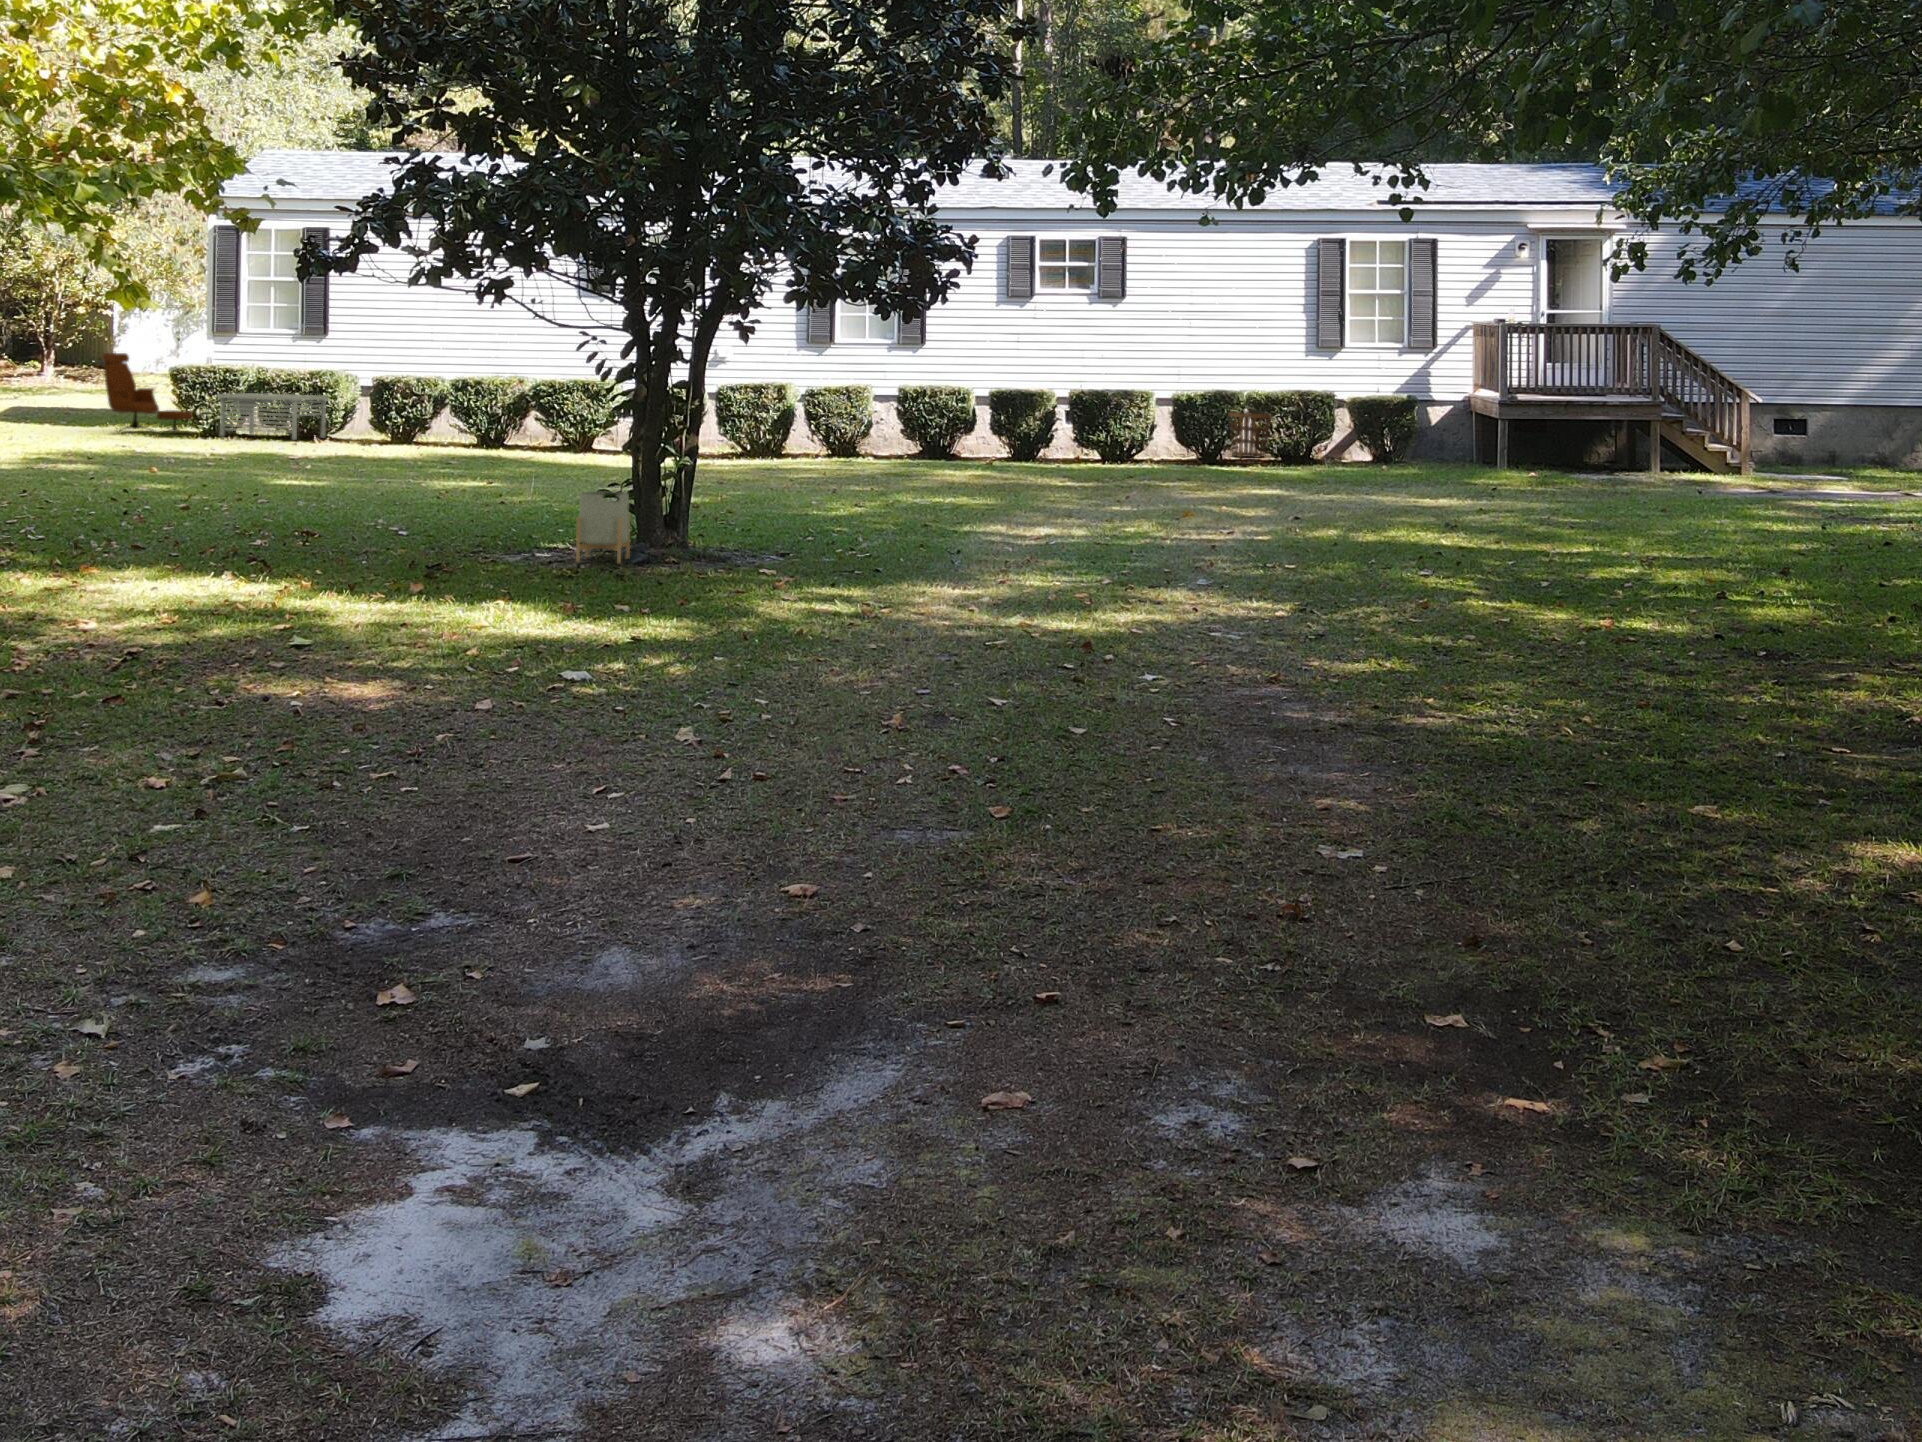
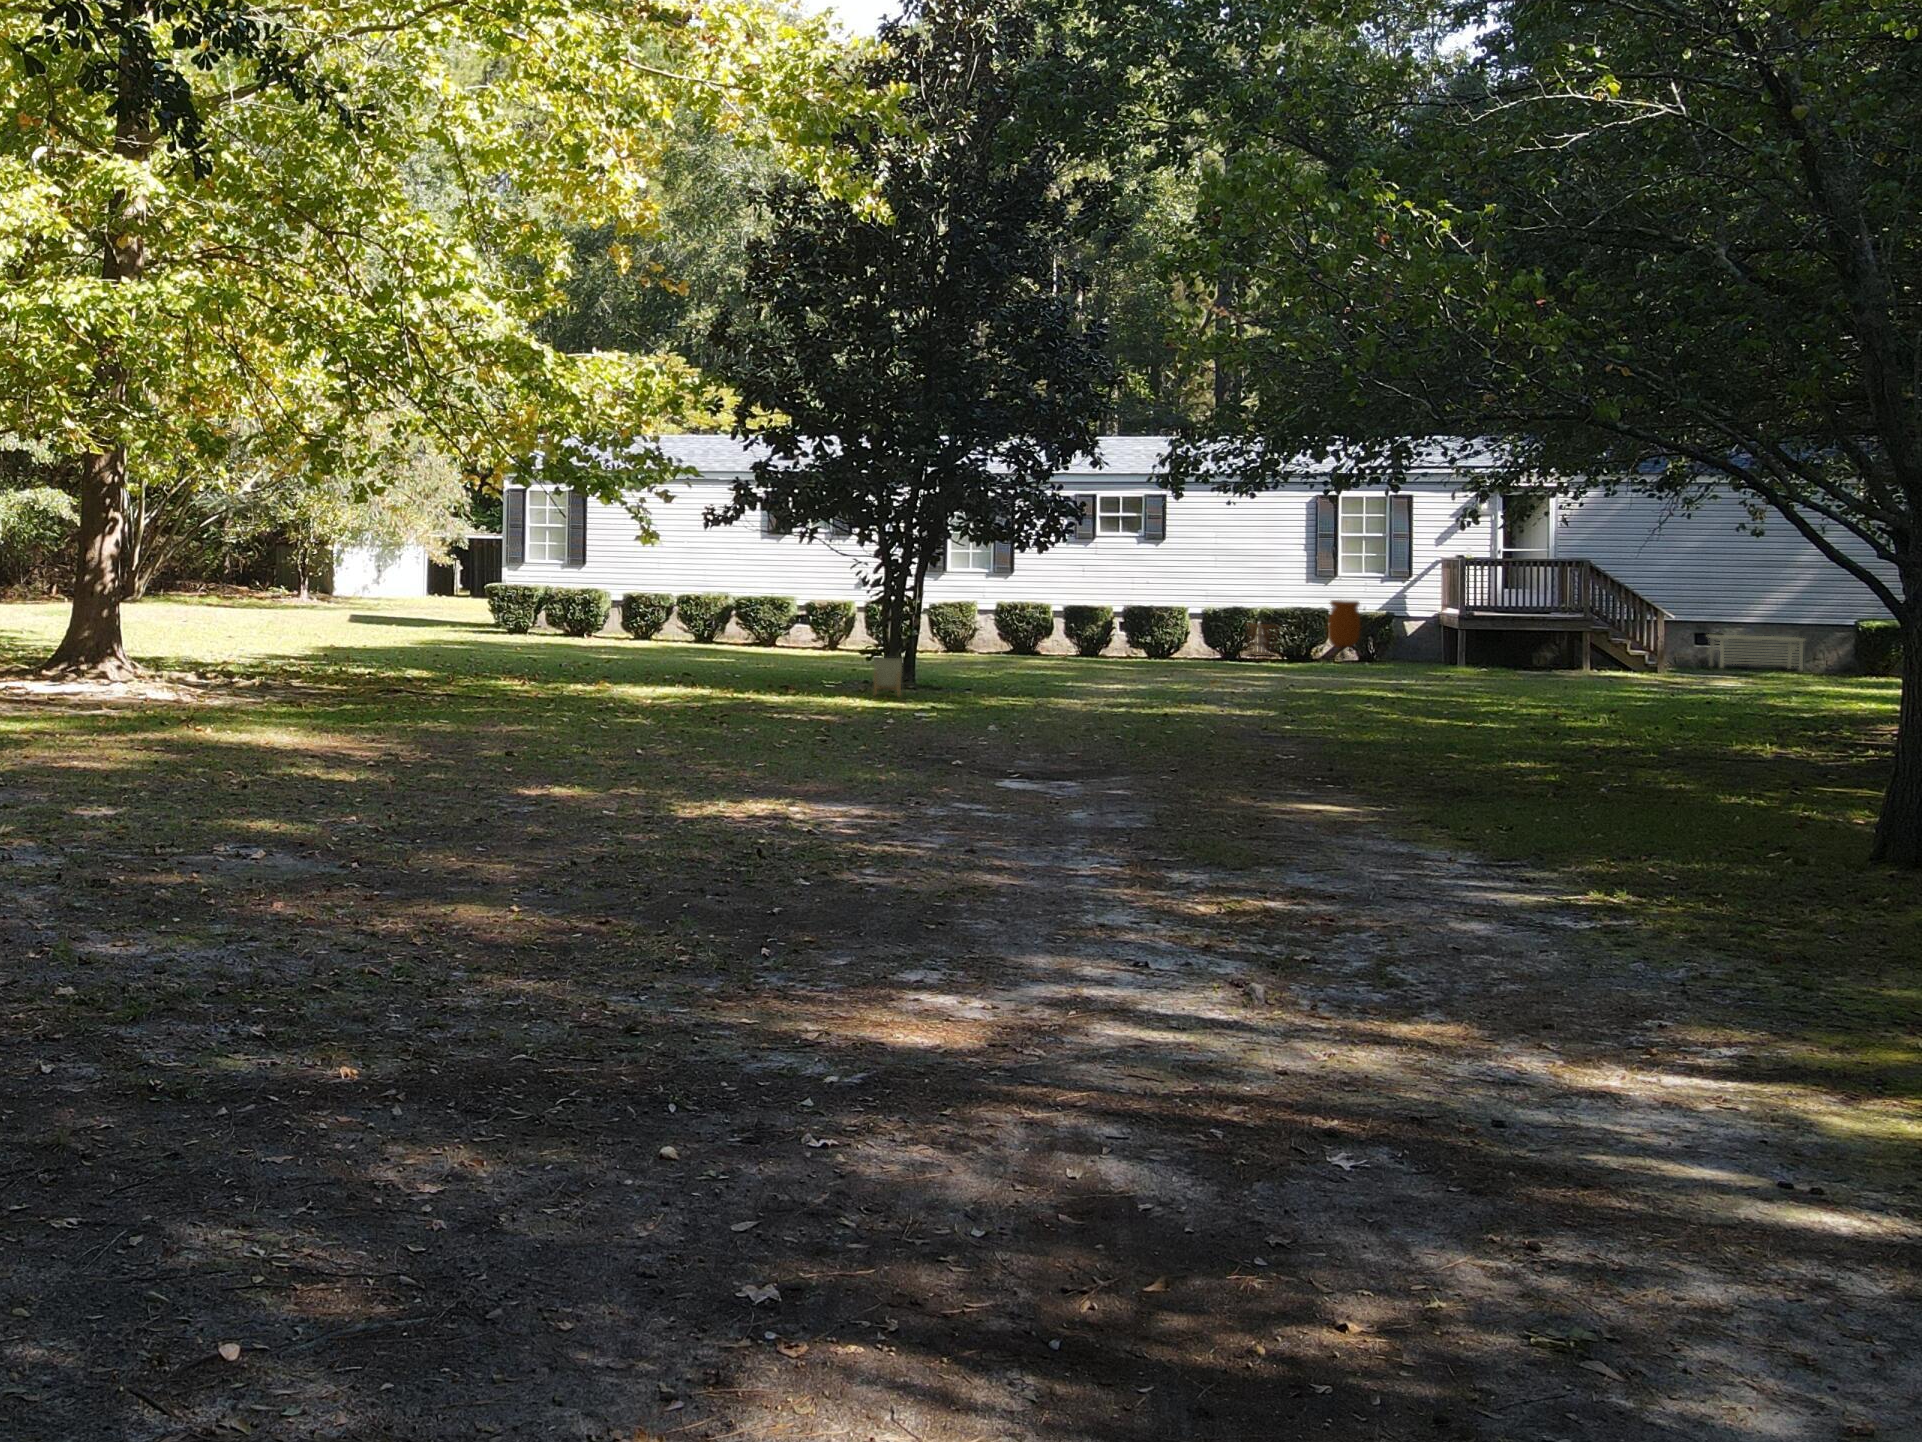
lounge chair: present [102,353,193,432] -> present [1327,600,1361,659]
storage bench: present [217,393,329,440] -> present [1708,635,1805,670]

